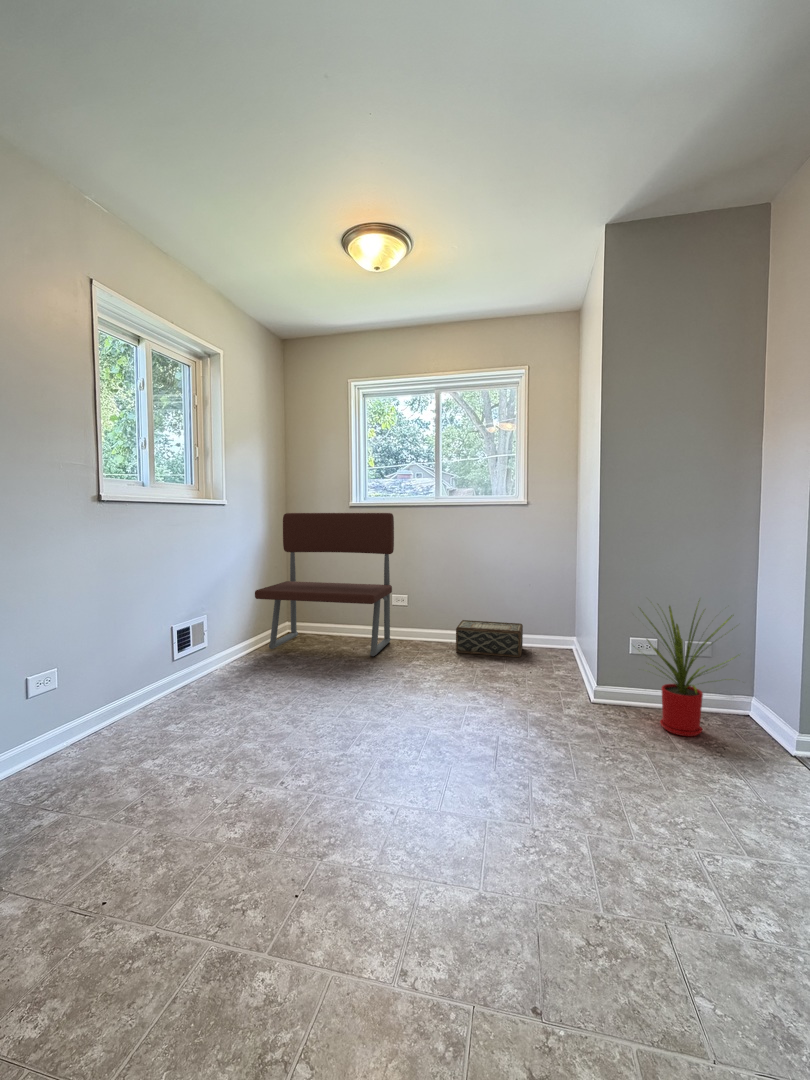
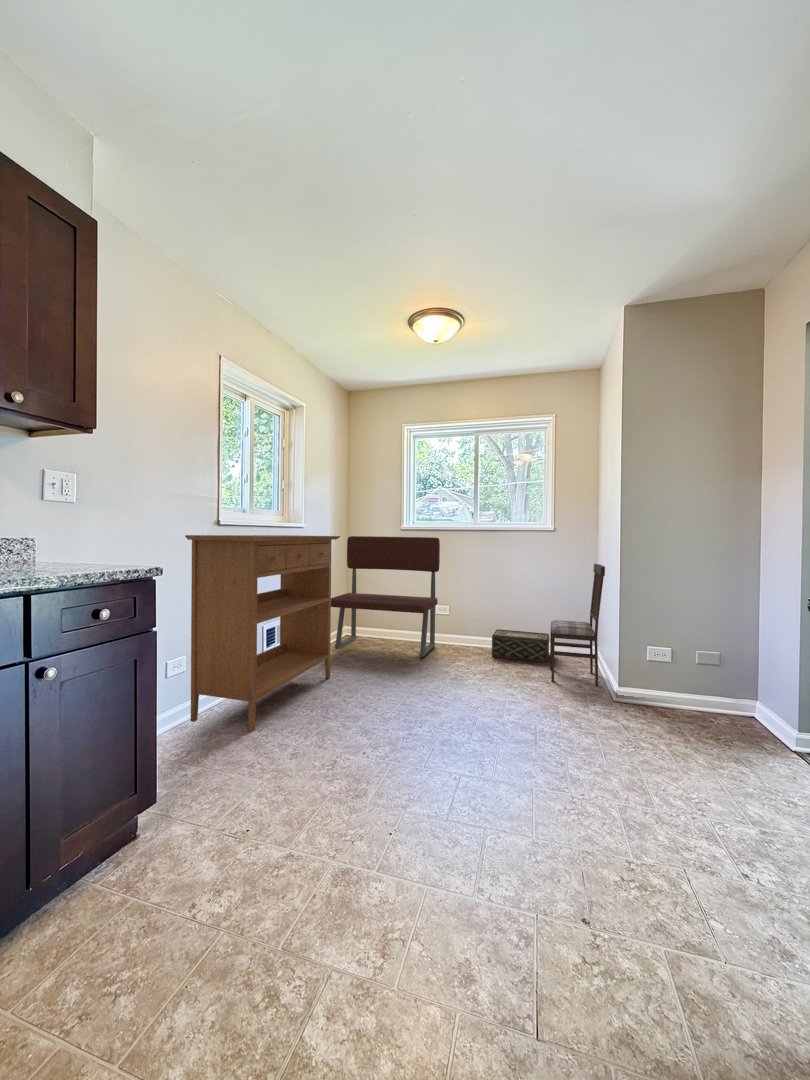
console table: none [43,512,265,761] -> present [185,535,340,731]
dining chair: none [522,541,584,684] -> present [550,564,605,686]
house plant: present [640,600,733,736] -> none [647,612,748,732]

